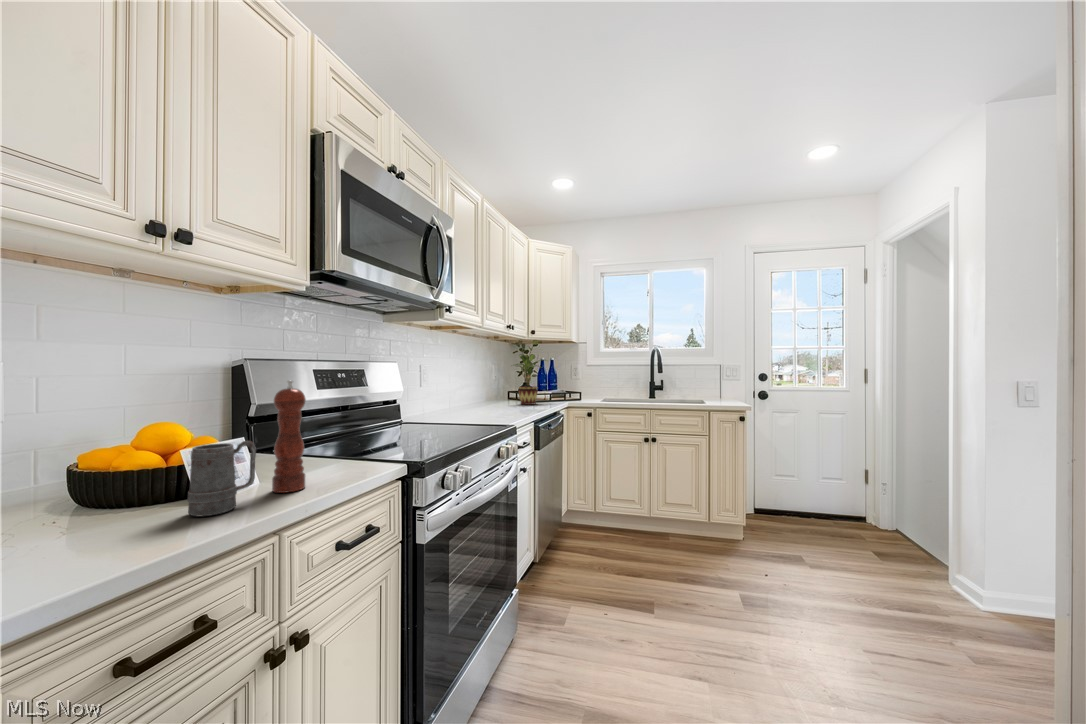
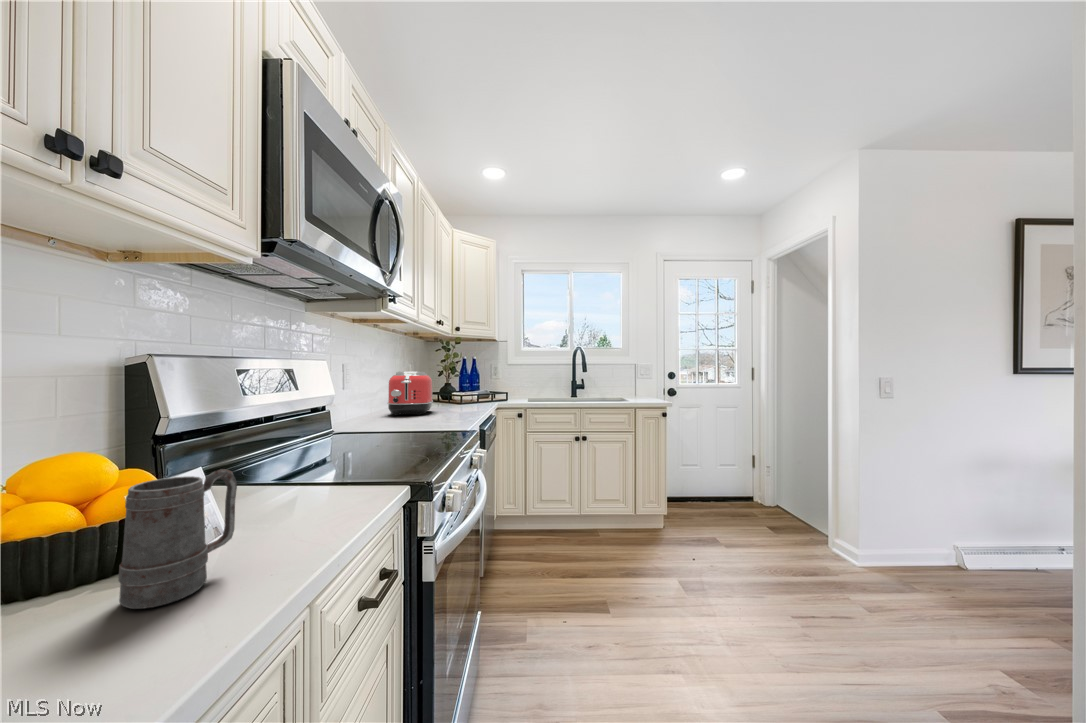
potted plant: present [515,354,542,405] -> none [440,352,482,406]
toaster: none [457,373,499,412] -> present [388,372,433,415]
pepper mill: present [272,381,306,493] -> none [245,375,297,545]

